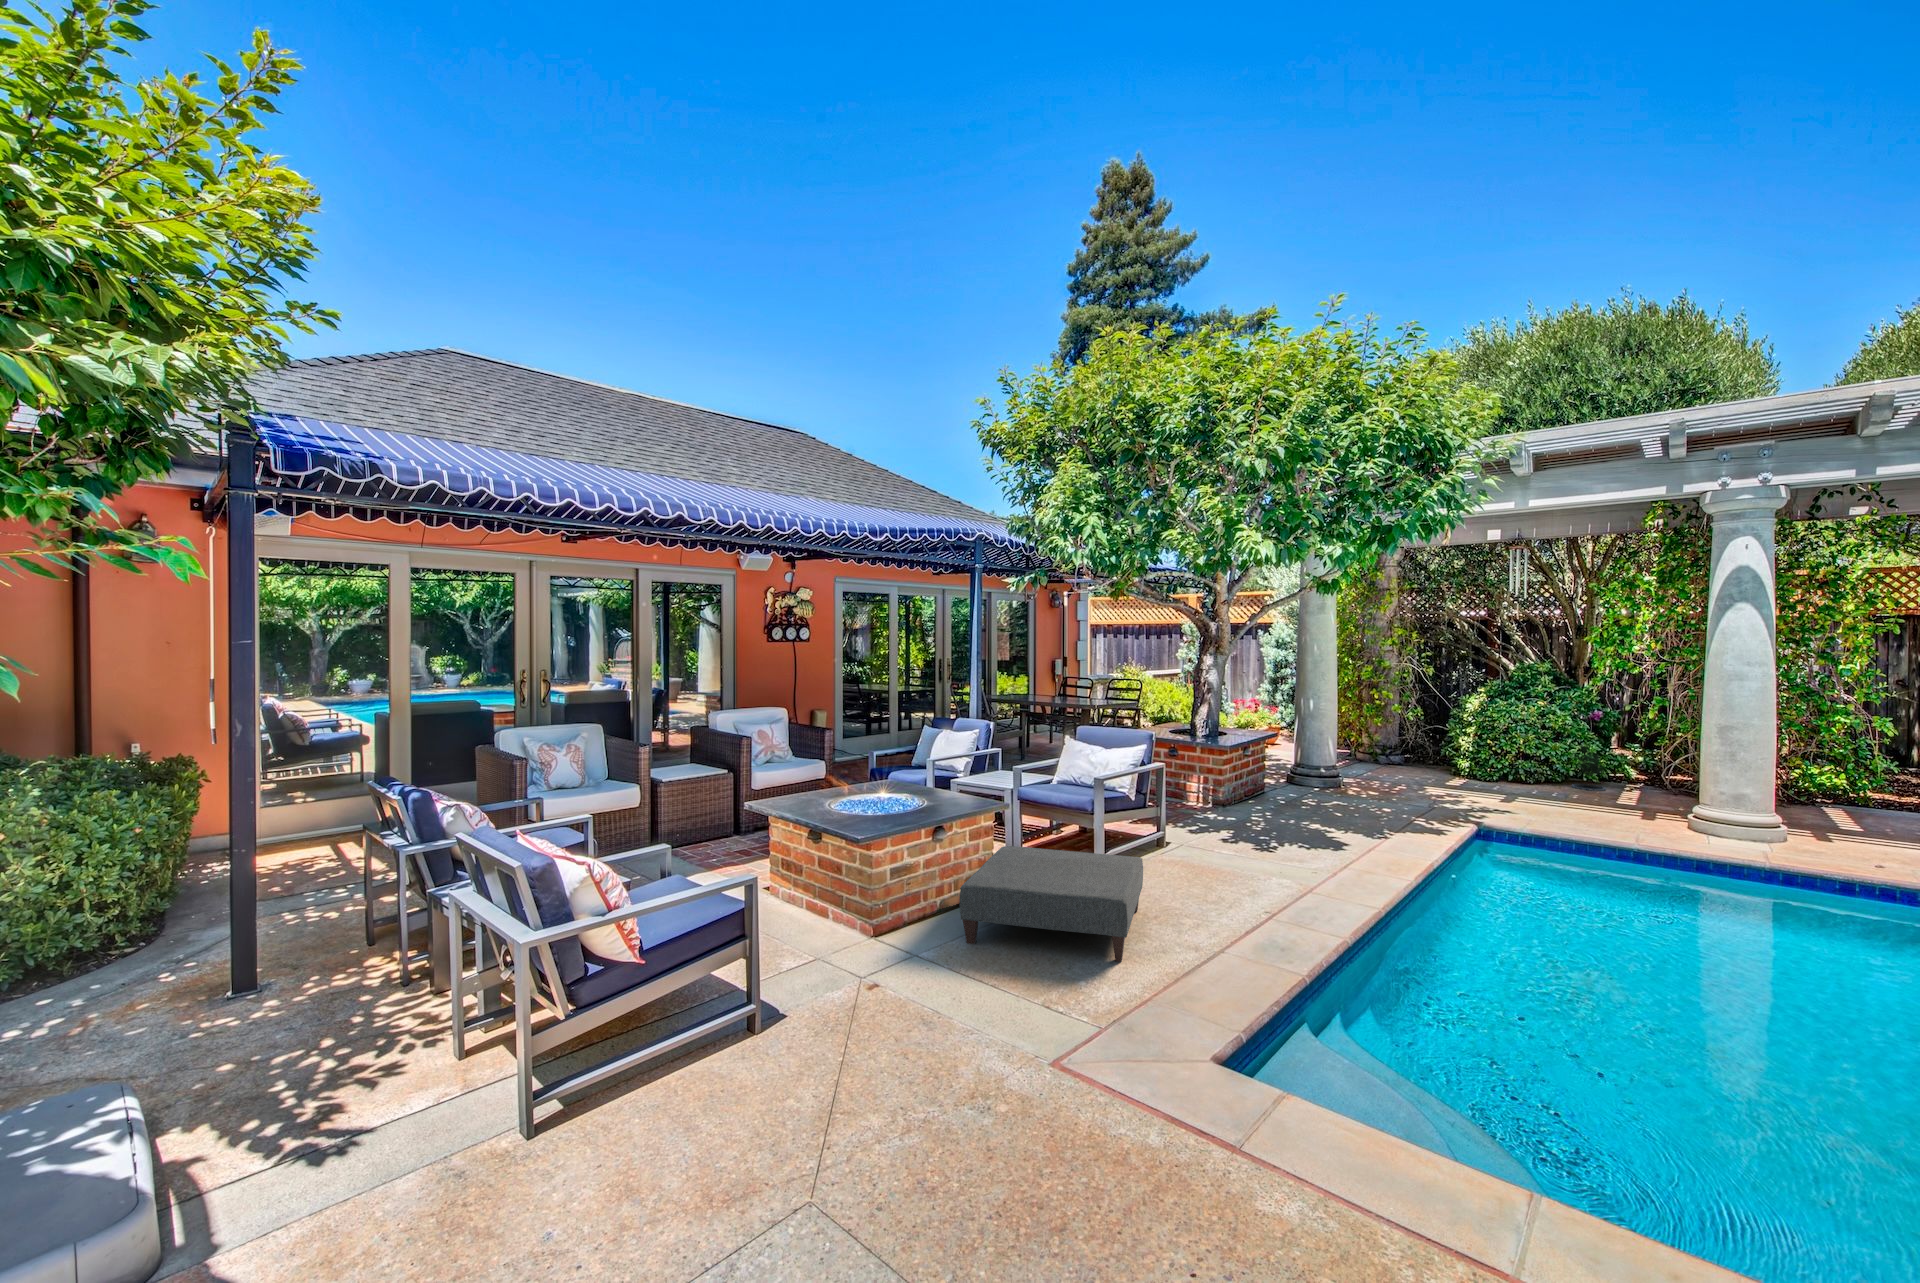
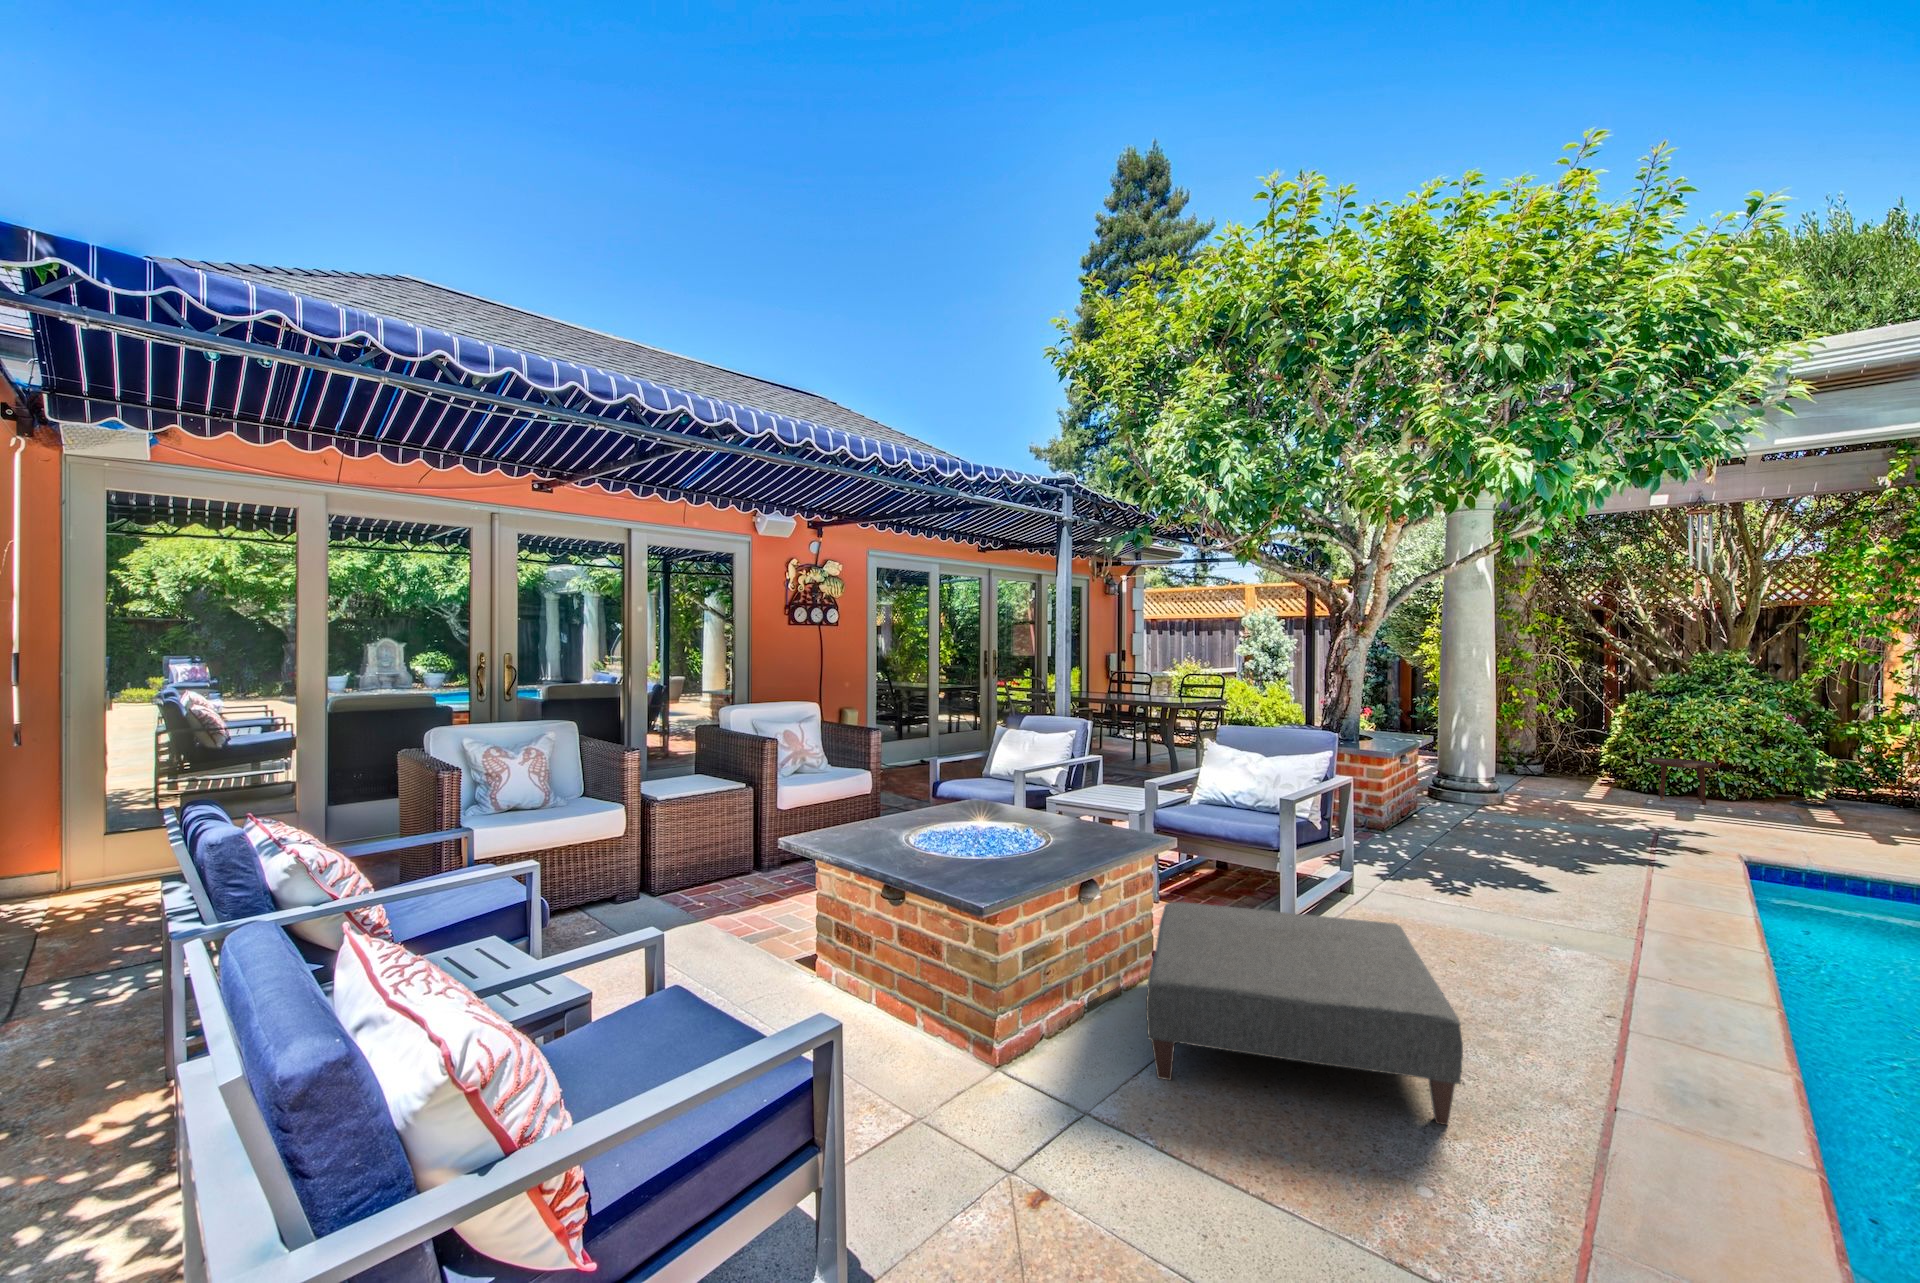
side table: none [1464,749,1515,787] -> present [1646,758,1718,804]

